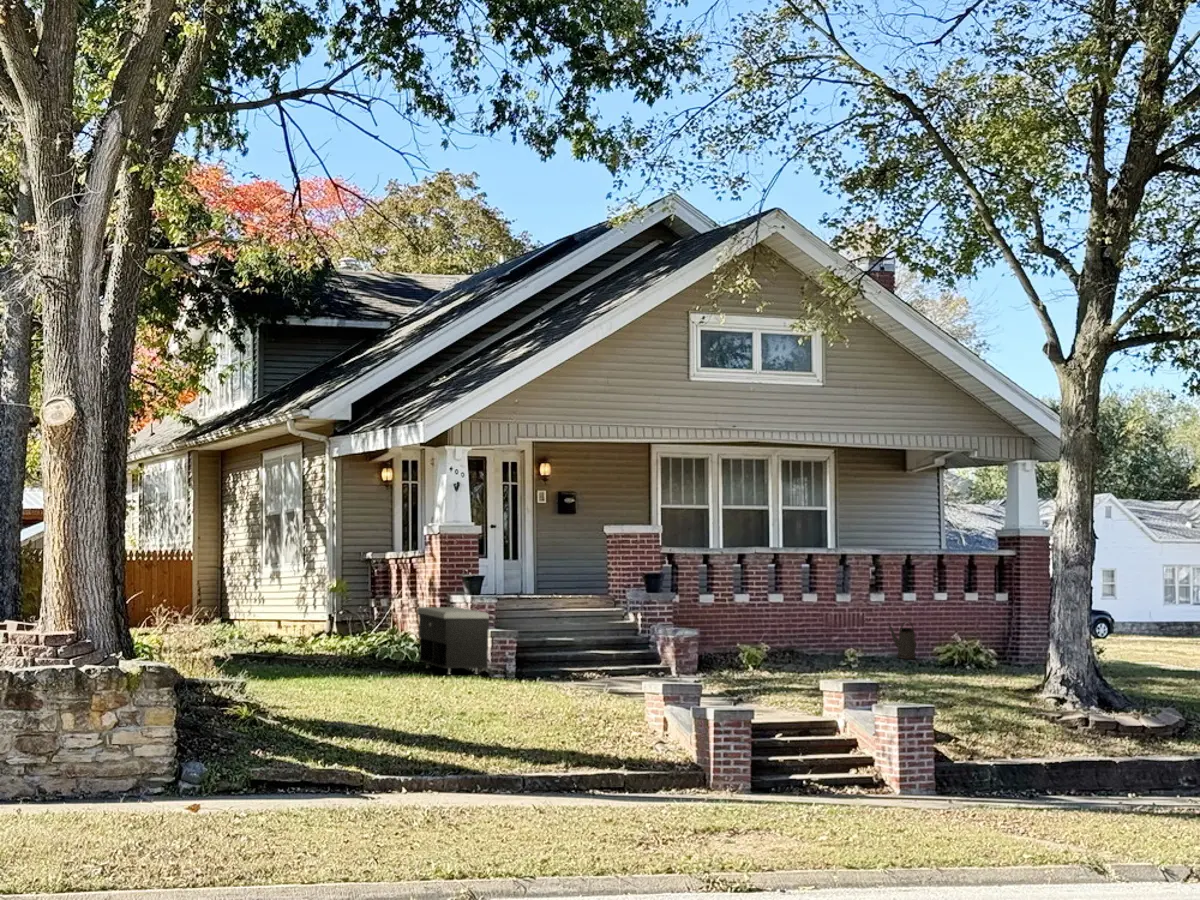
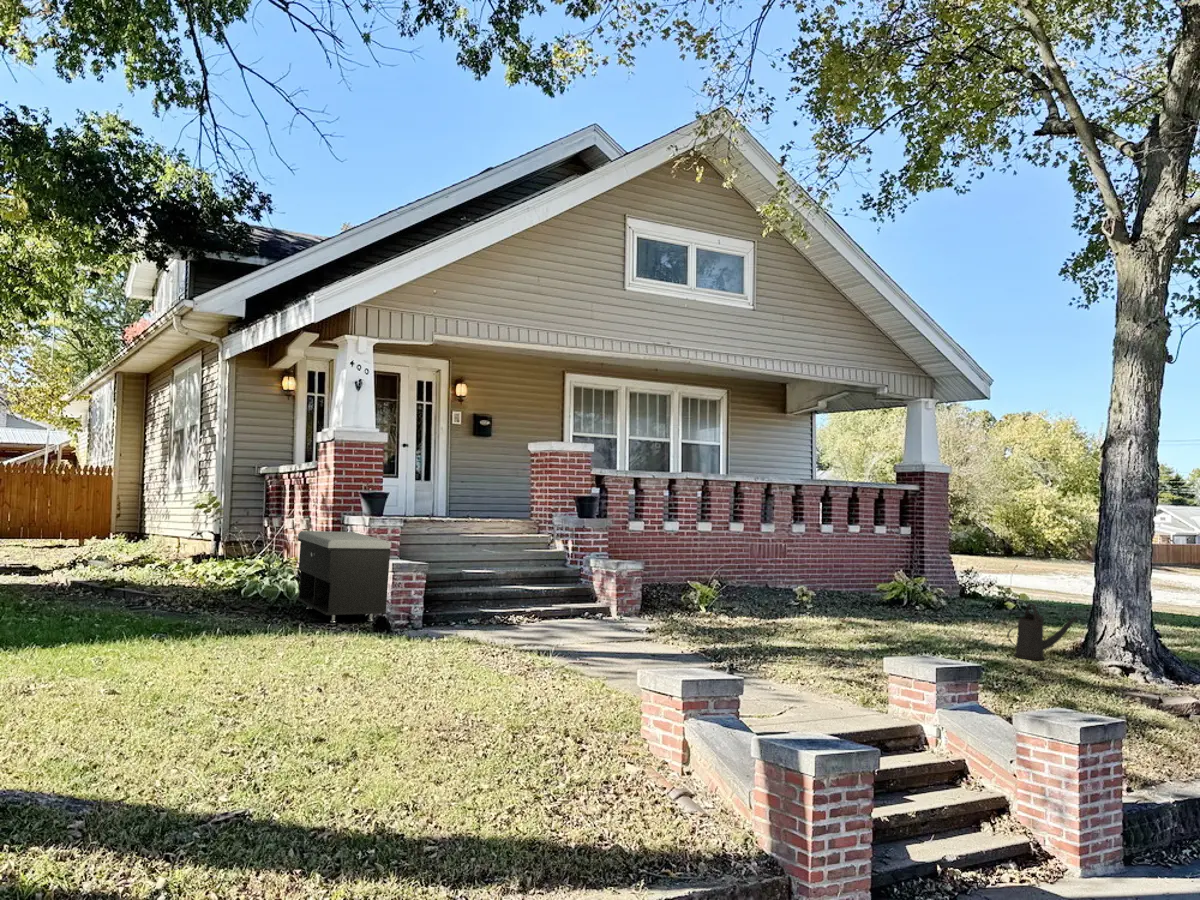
watering can: present [889,622,916,659] -> present [1007,604,1077,660]

